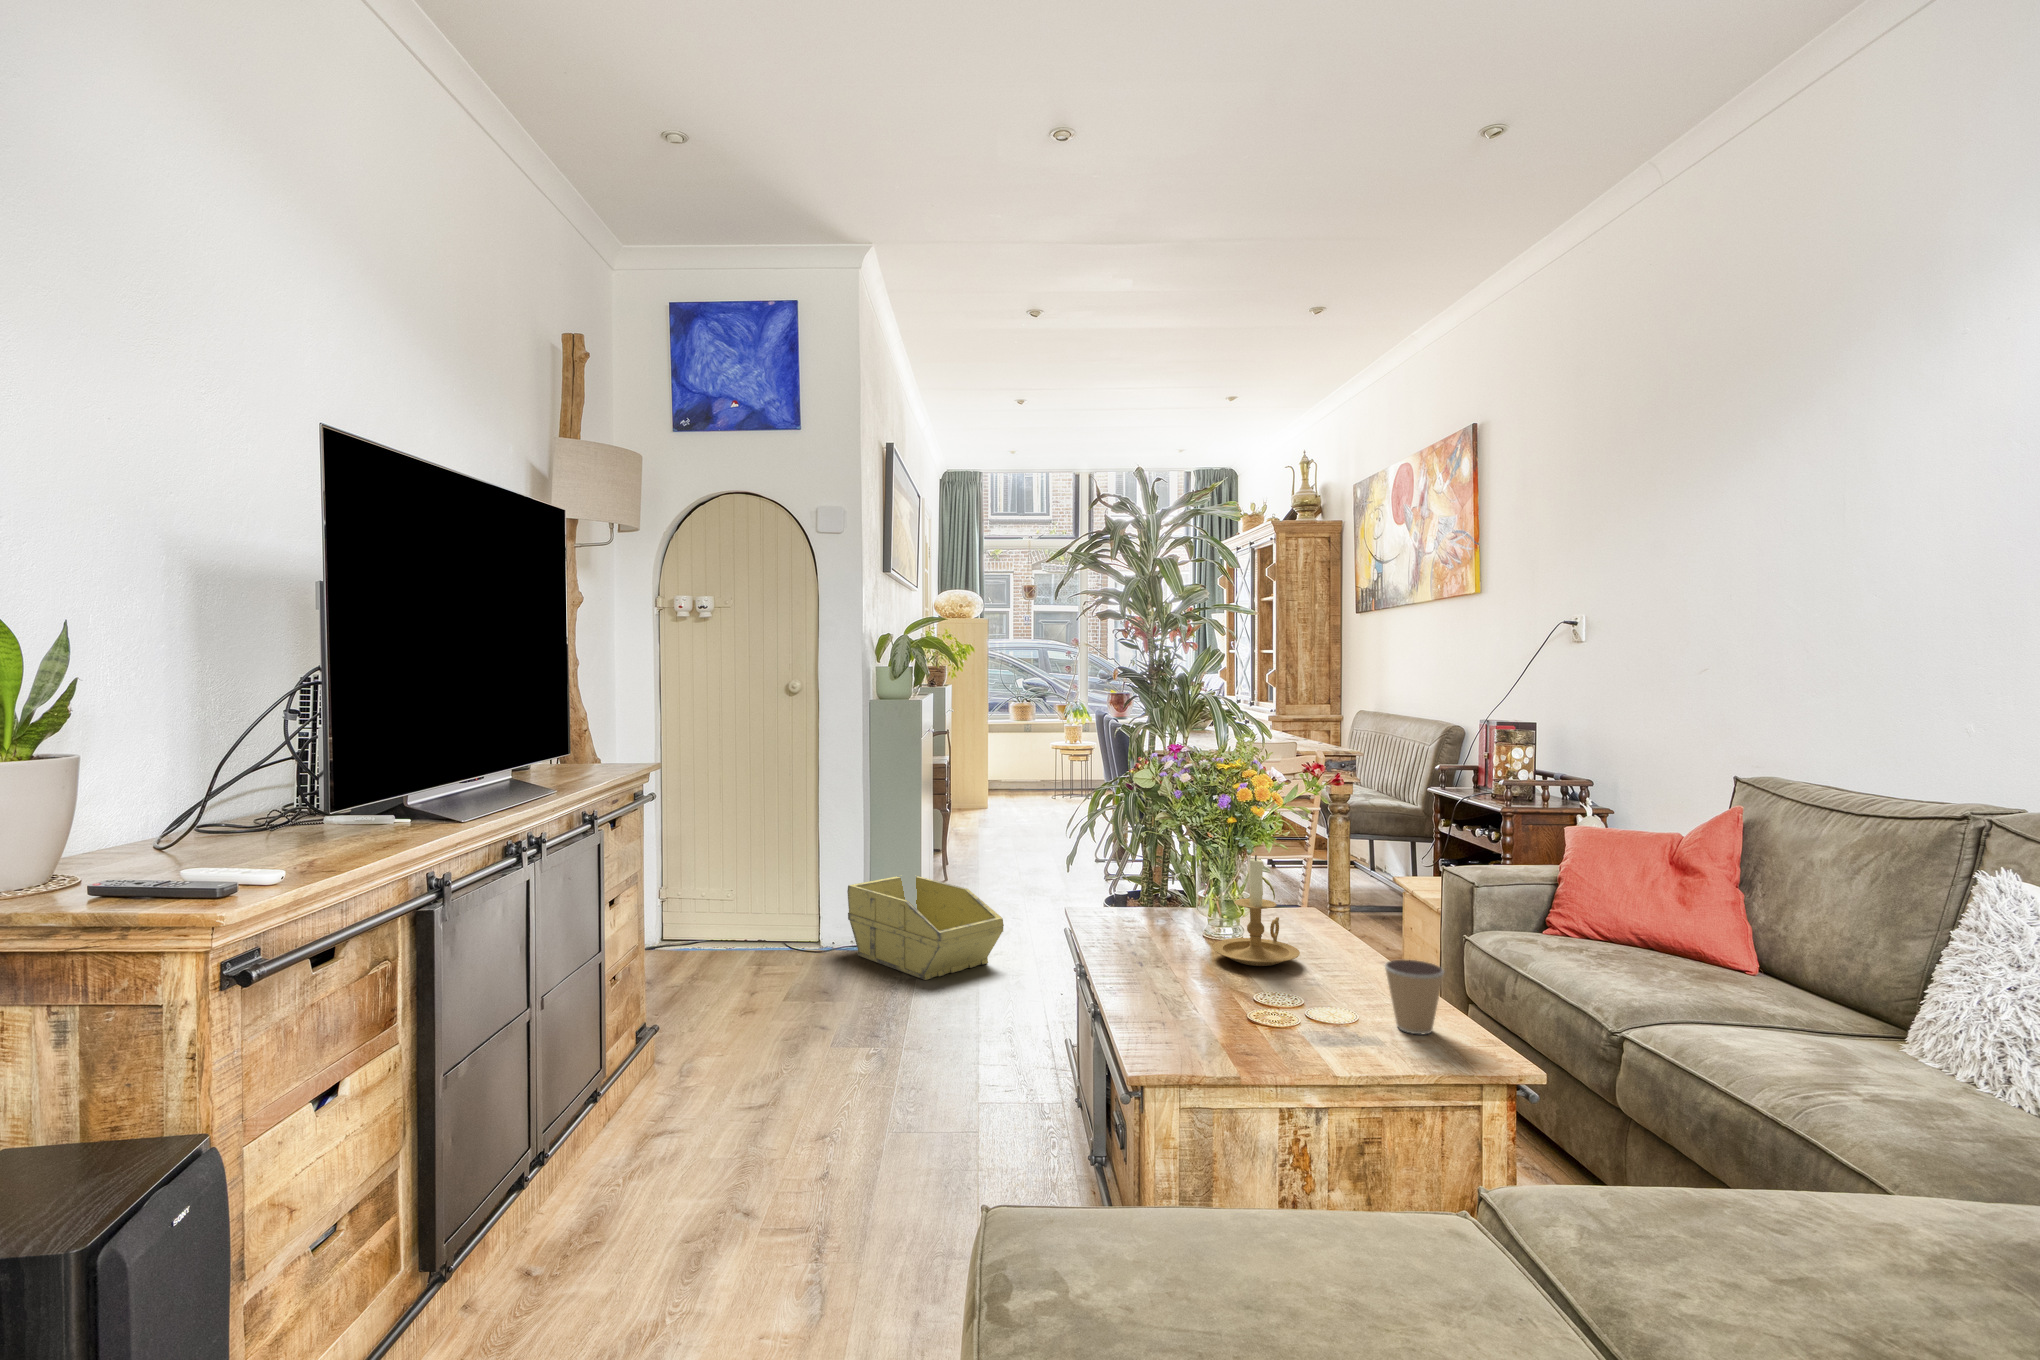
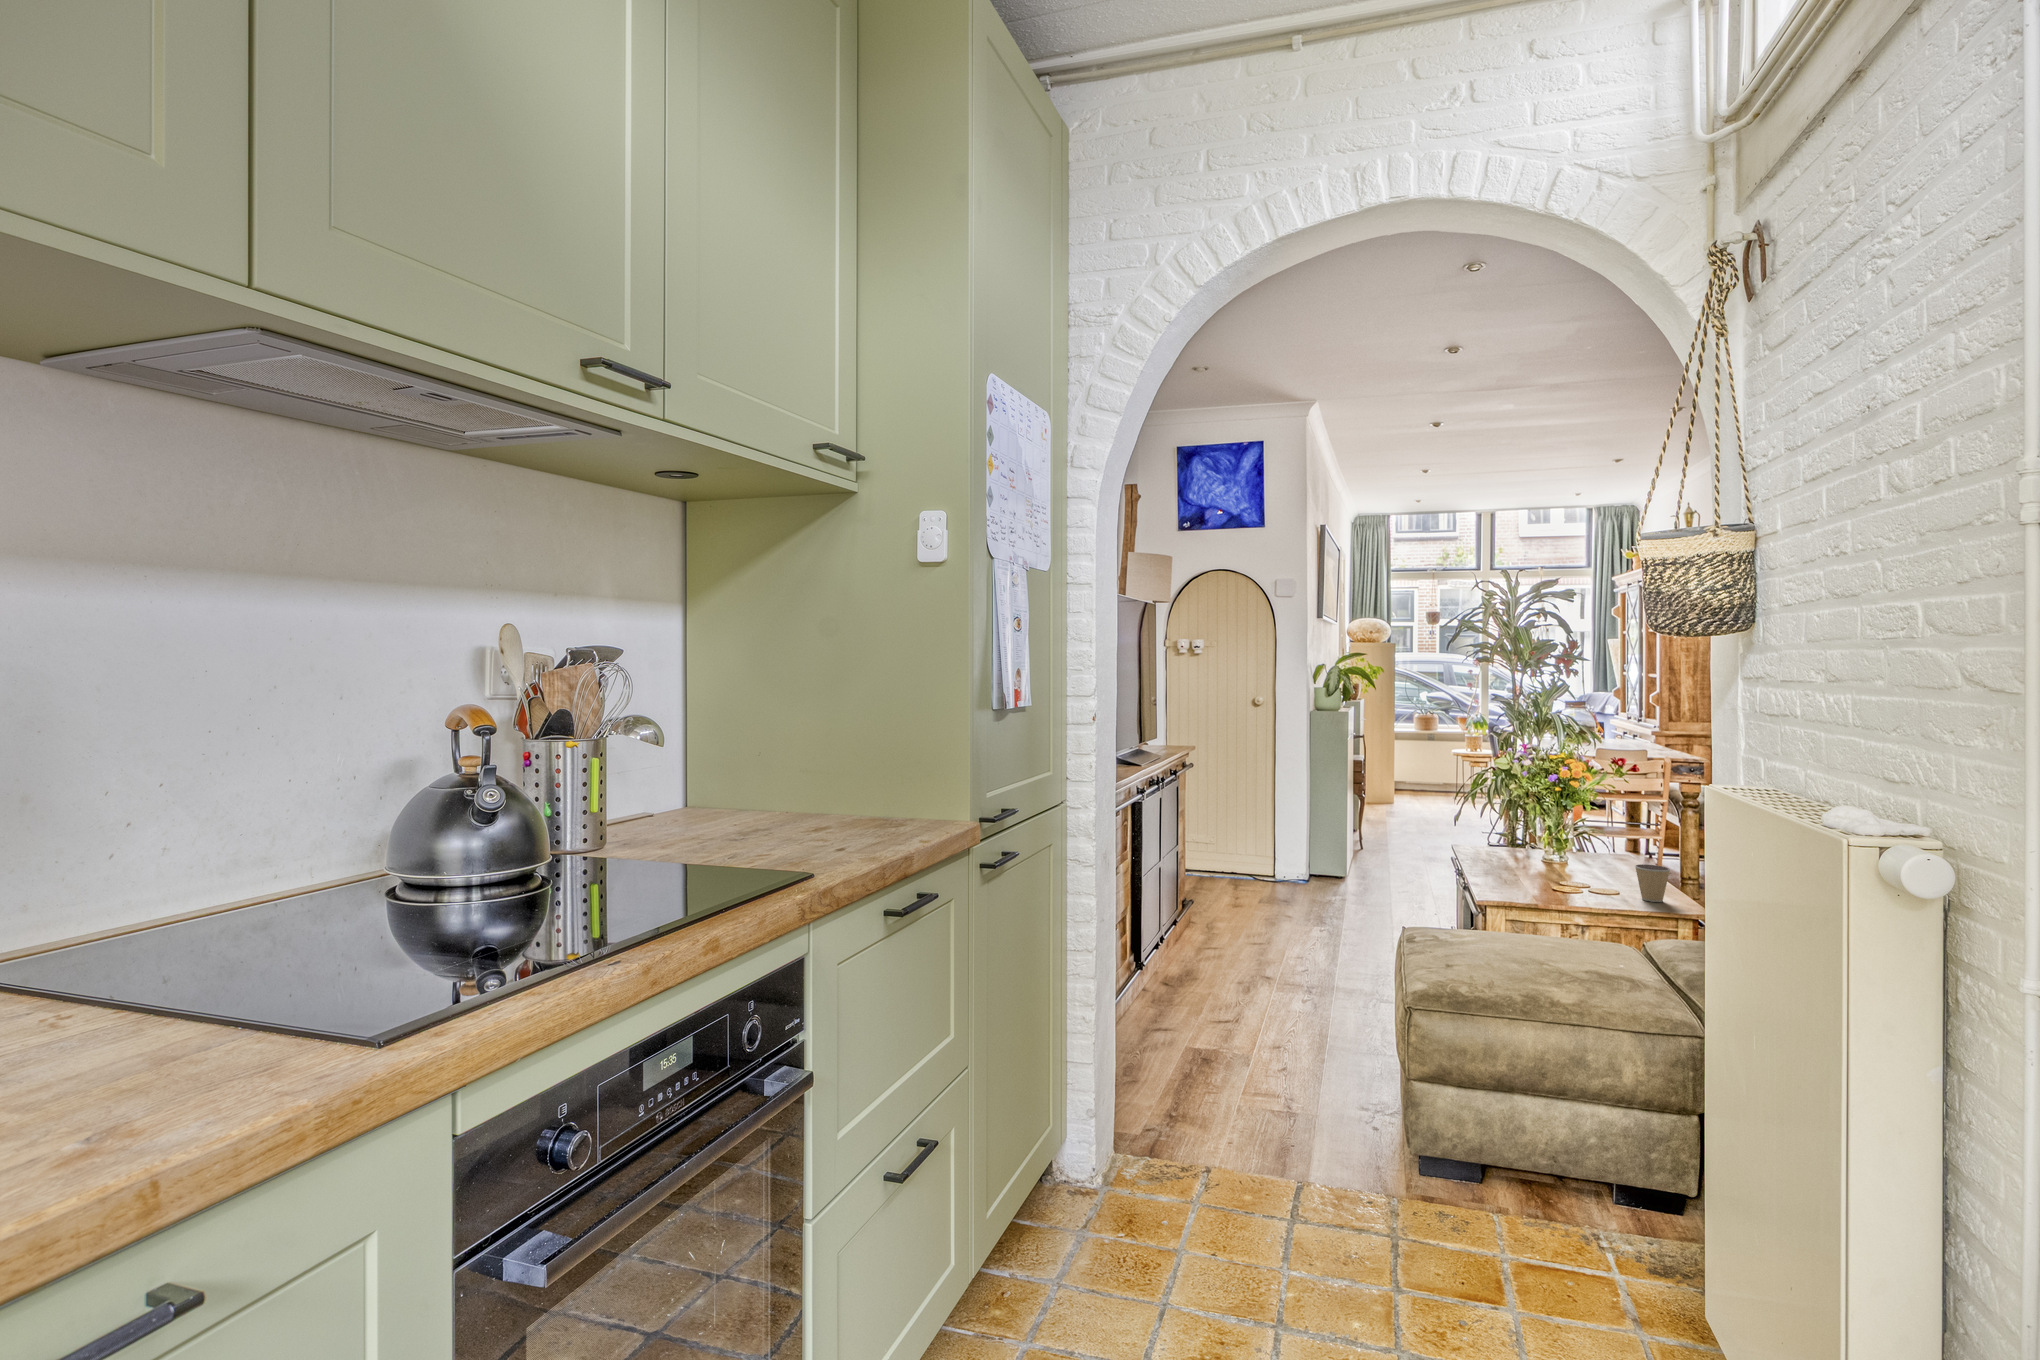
candle holder: present [1213,855,1300,966] -> none [1543,810,1599,873]
storage bin: present [847,876,1004,980] -> none [1295,832,1409,897]

